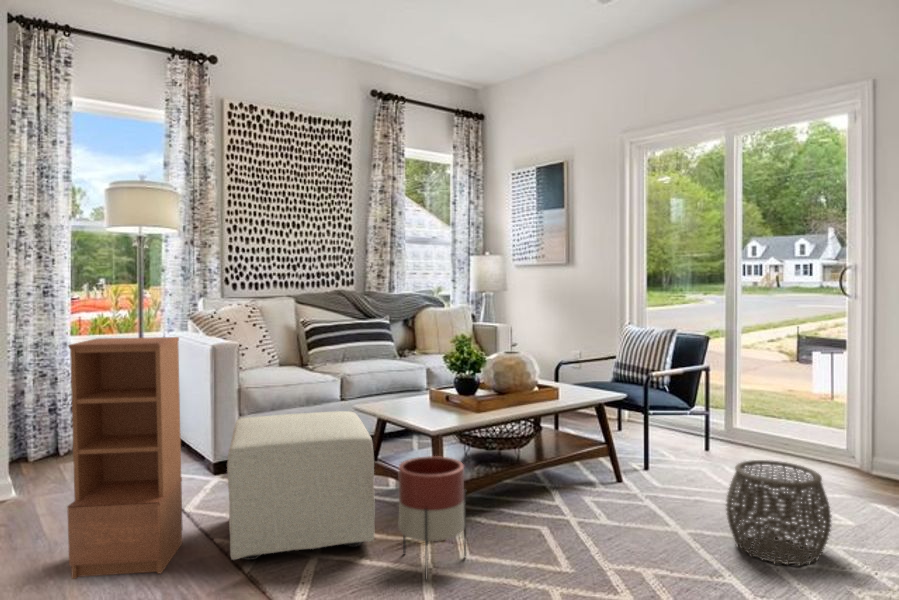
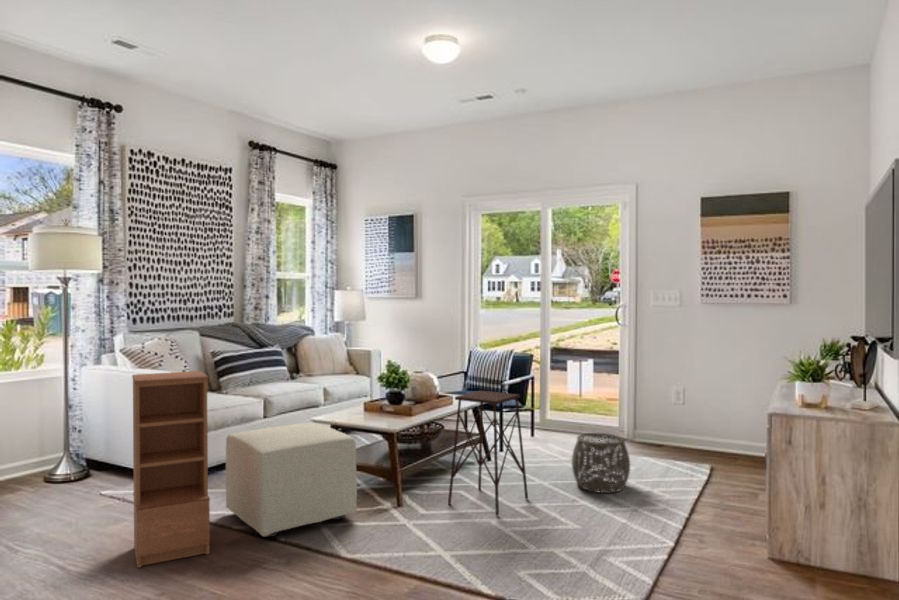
side table: none [514,382,641,577] -> present [448,391,528,515]
planter: present [399,456,466,580] -> none [379,447,426,530]

